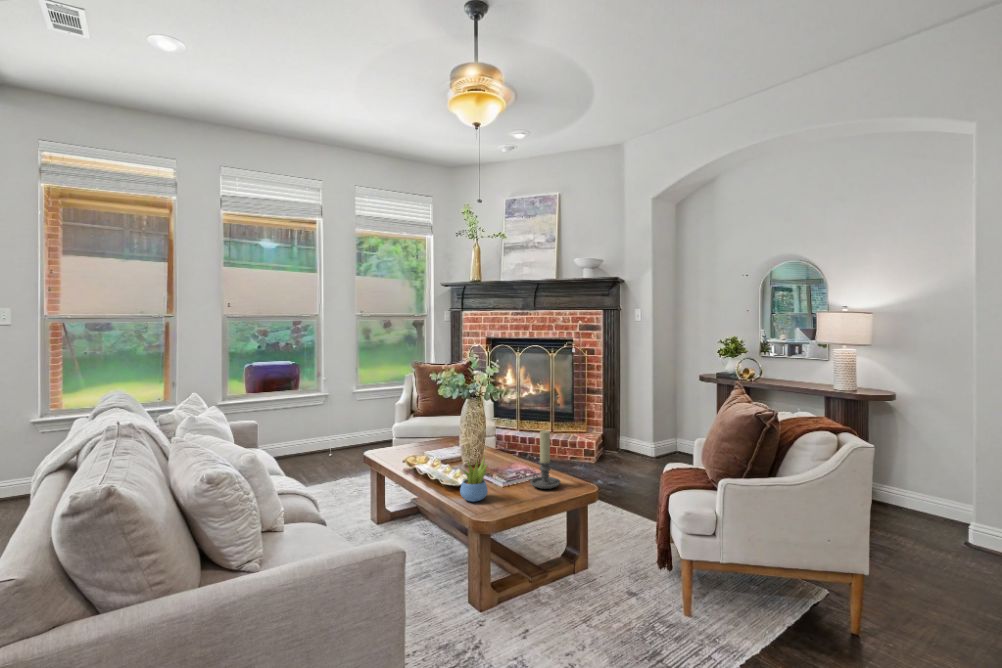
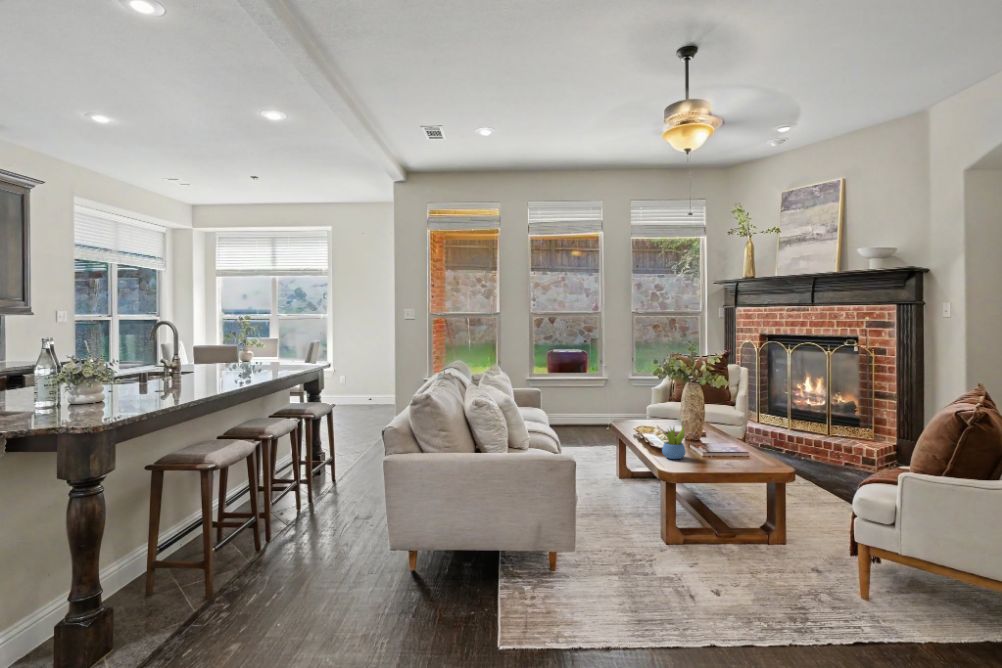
candle holder: present [530,430,560,489] -> none [730,409,760,461]

